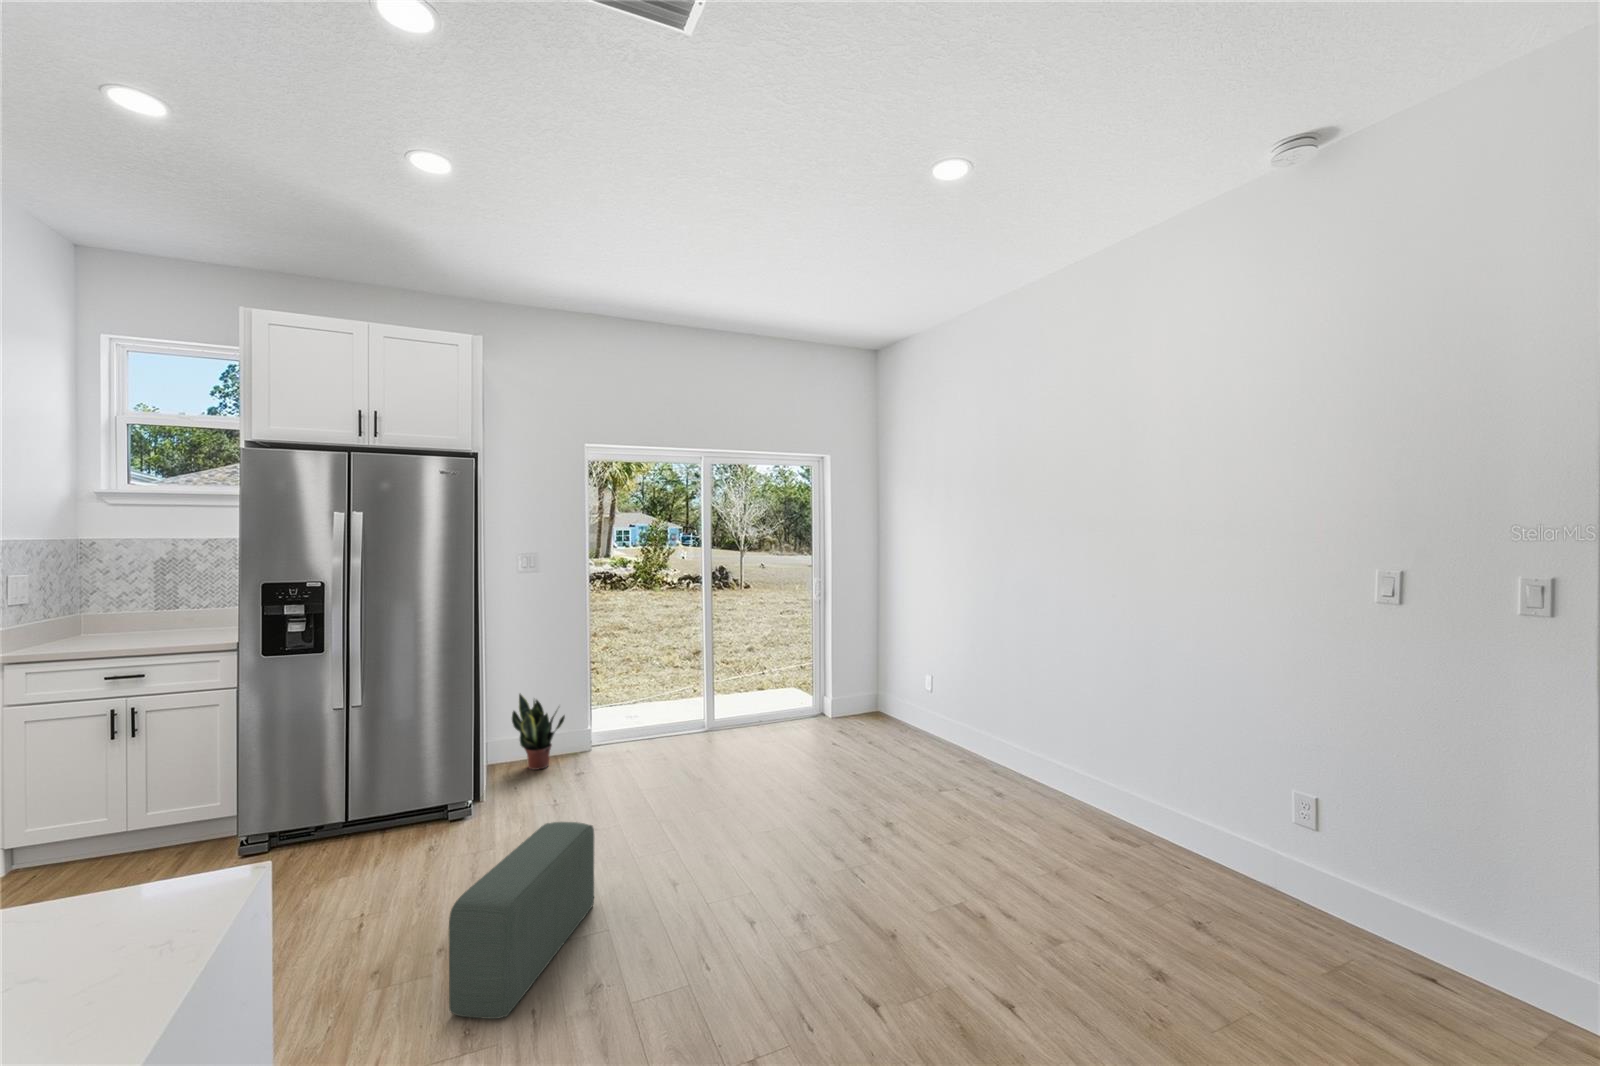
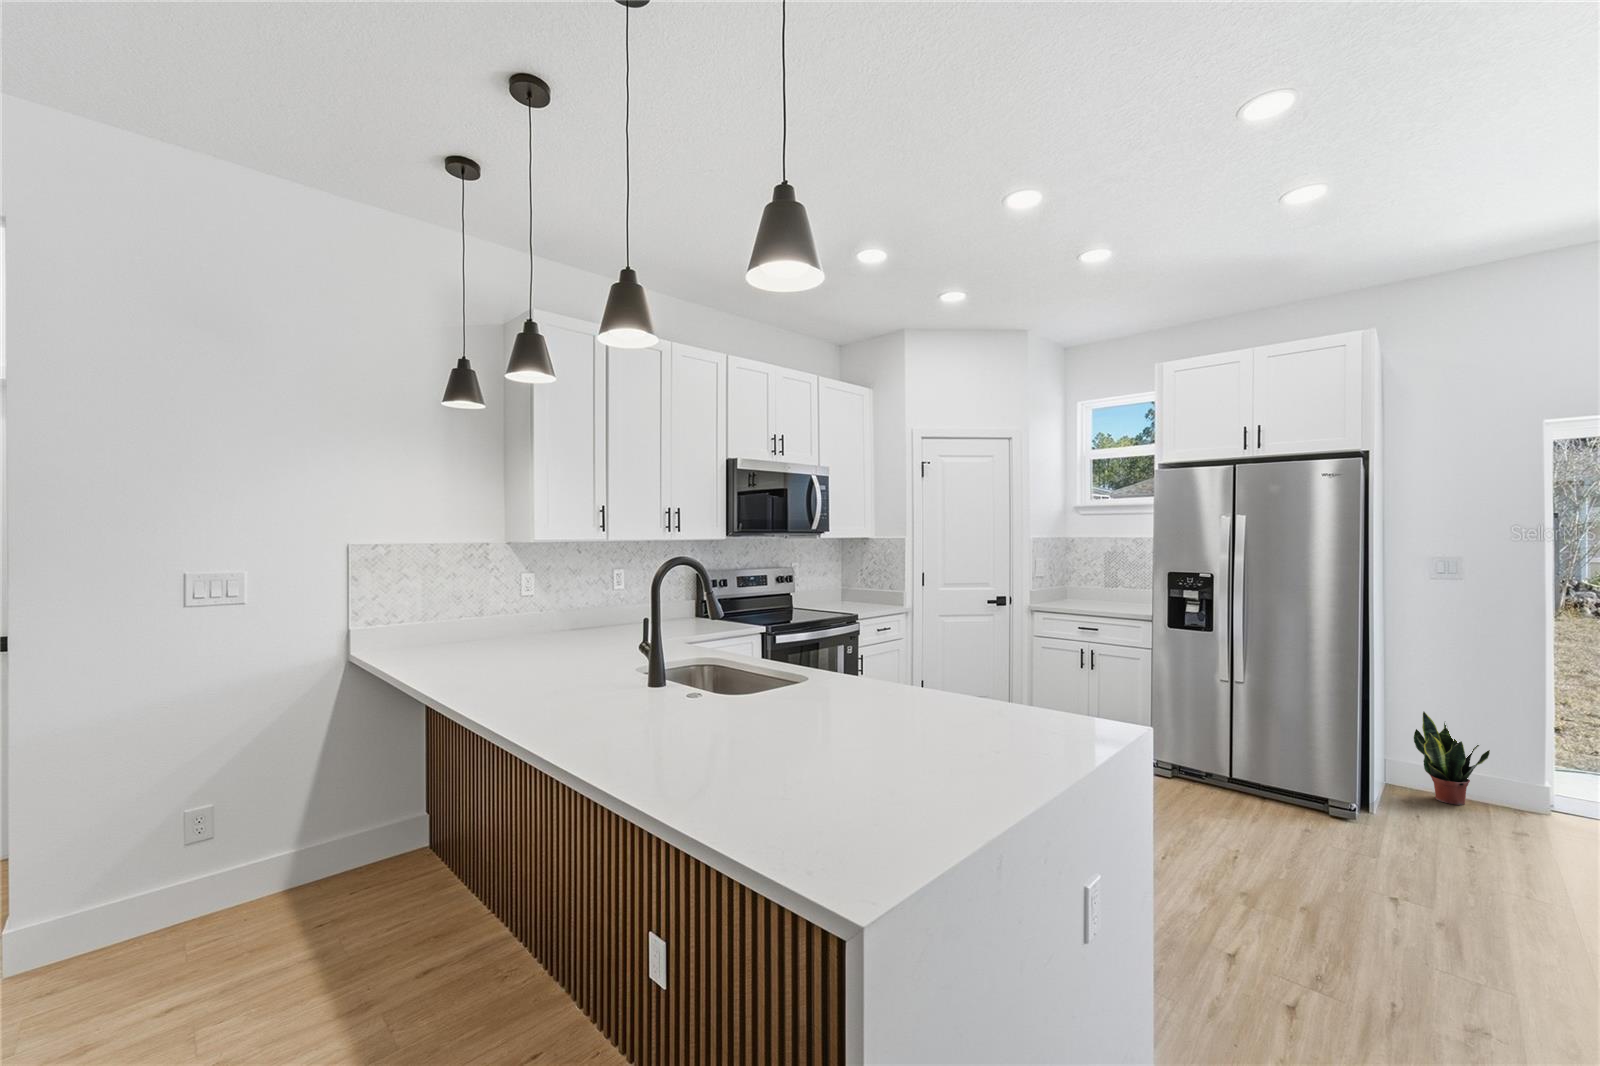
pouf: present [449,822,594,1019] -> none [1292,831,1481,970]

